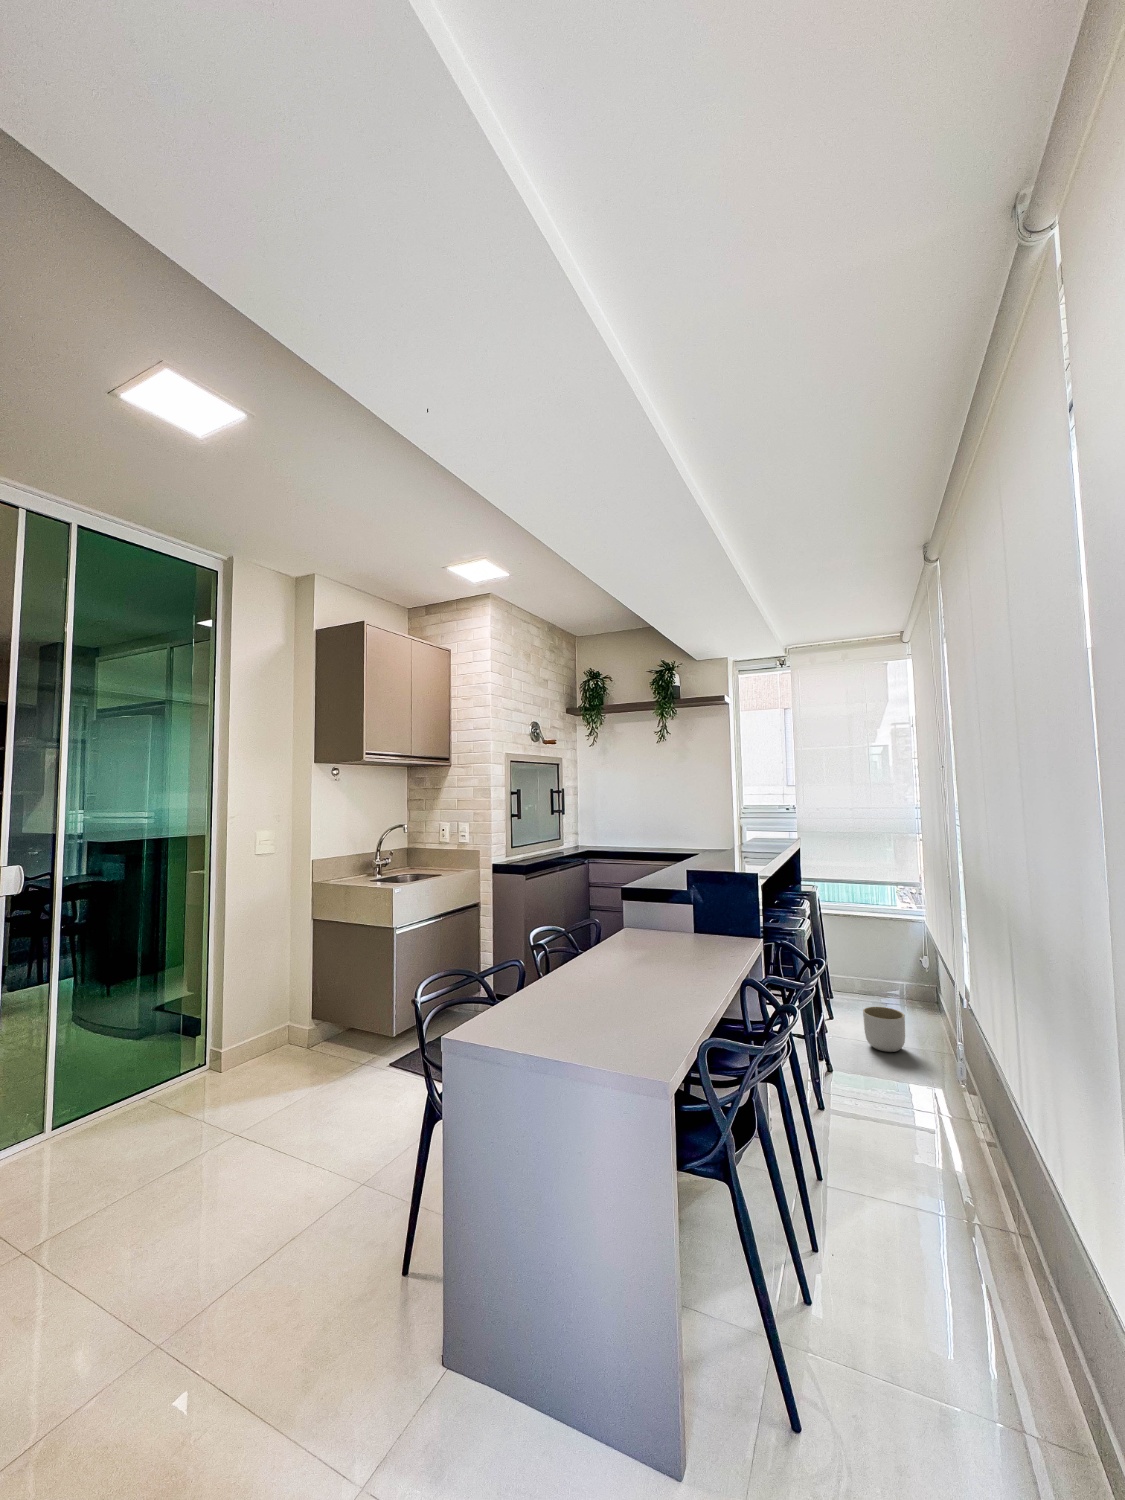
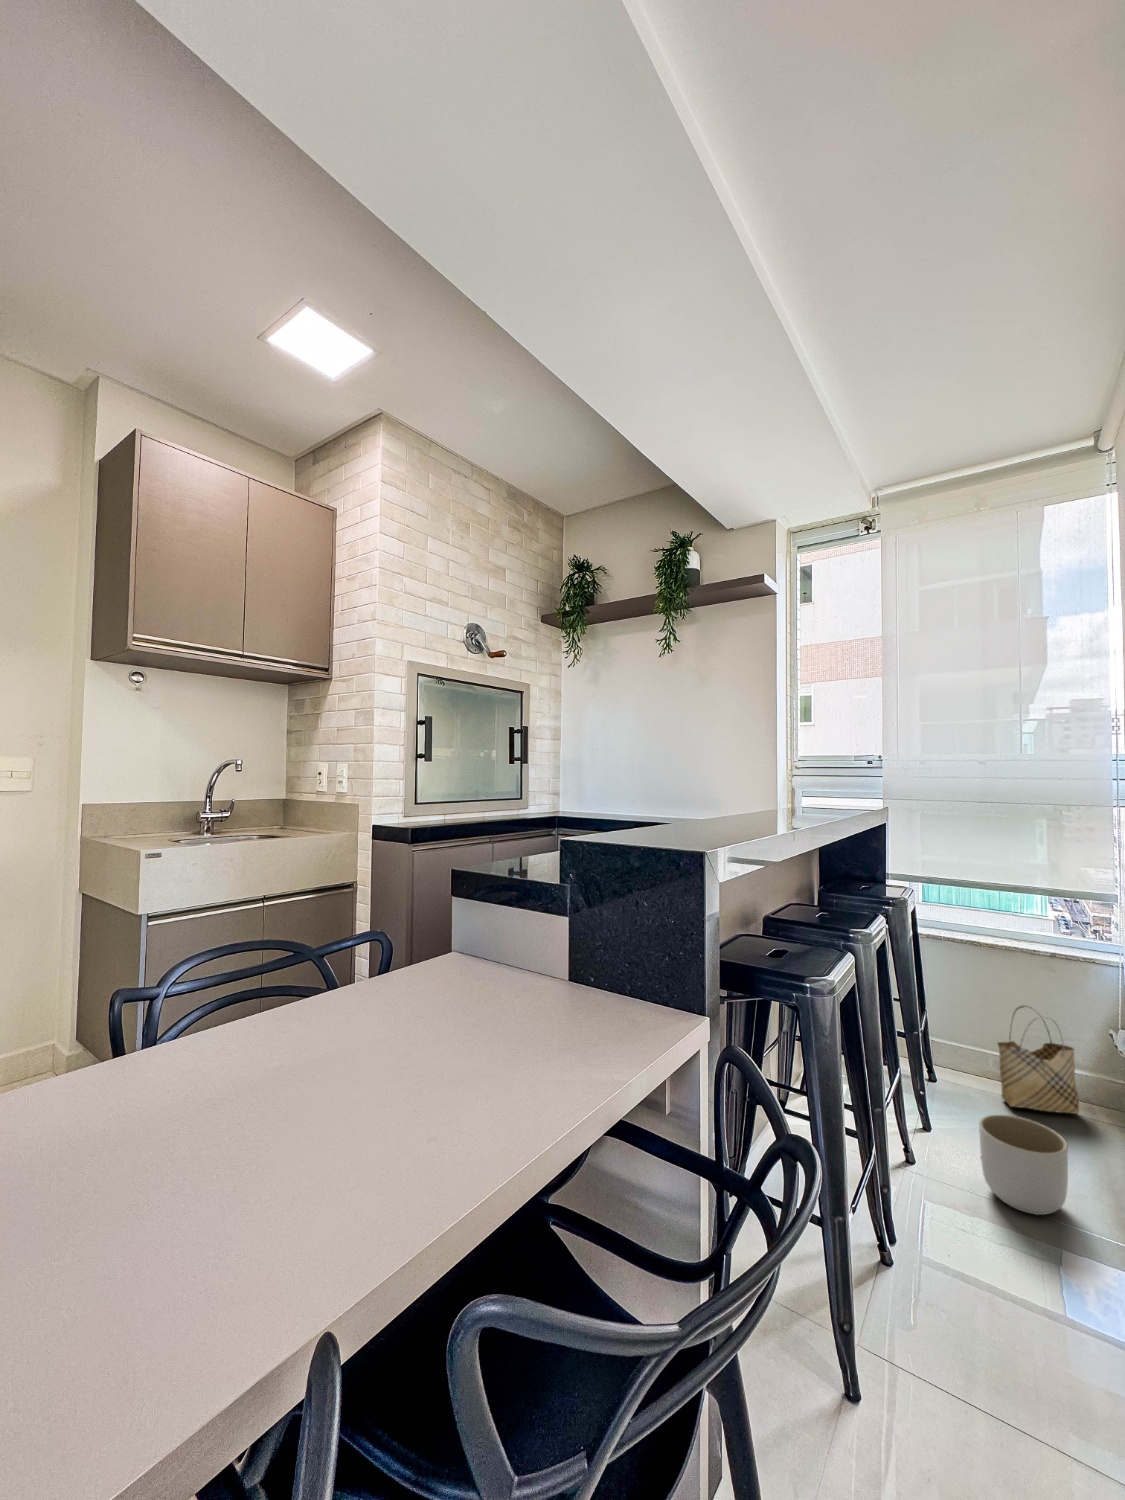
woven basket: none [871,954,914,1012] -> present [998,1005,1079,1114]

